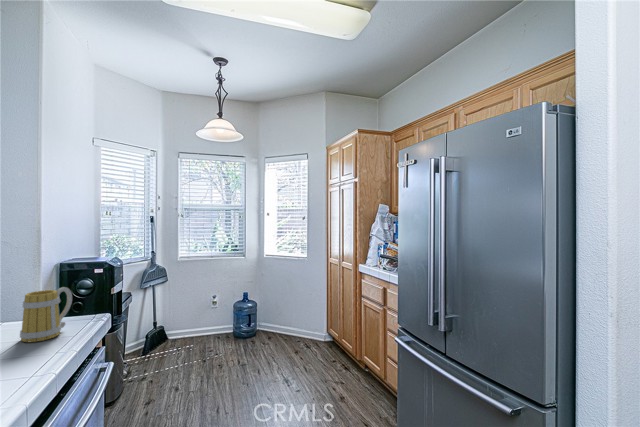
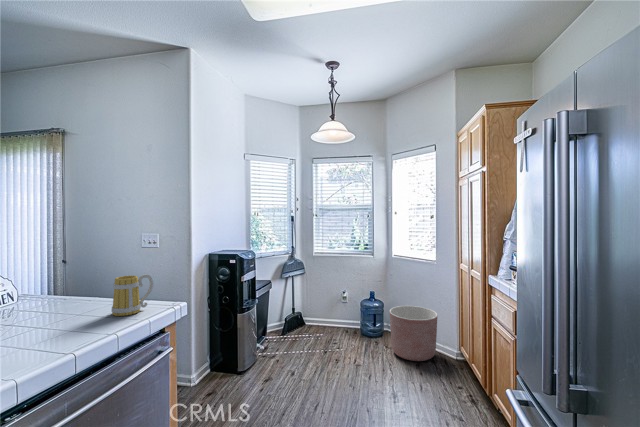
planter: none [268,301,310,350] -> present [390,306,437,361]

